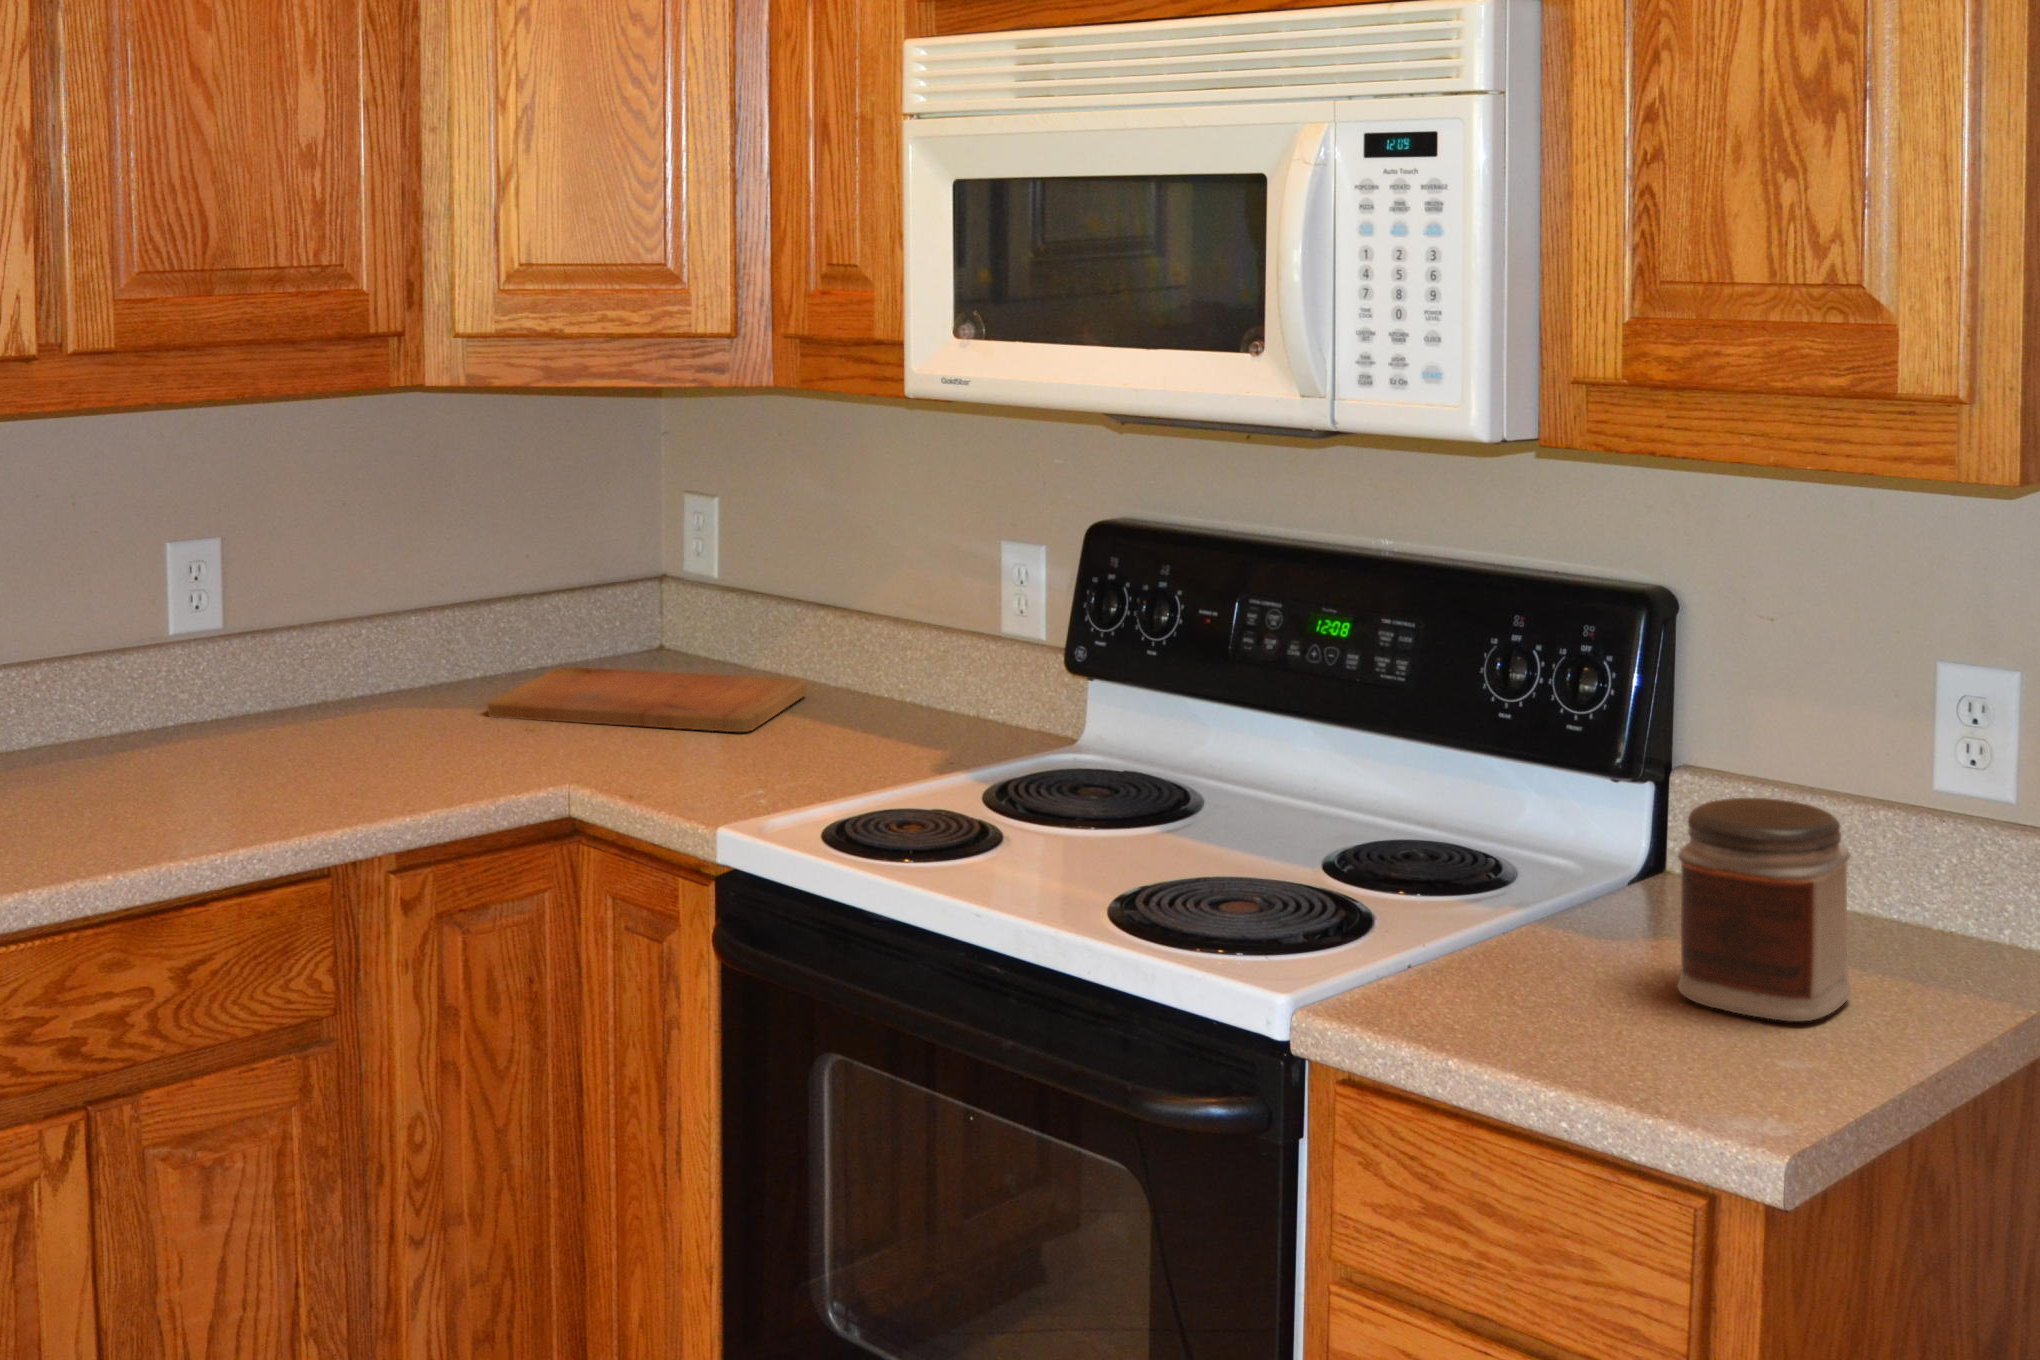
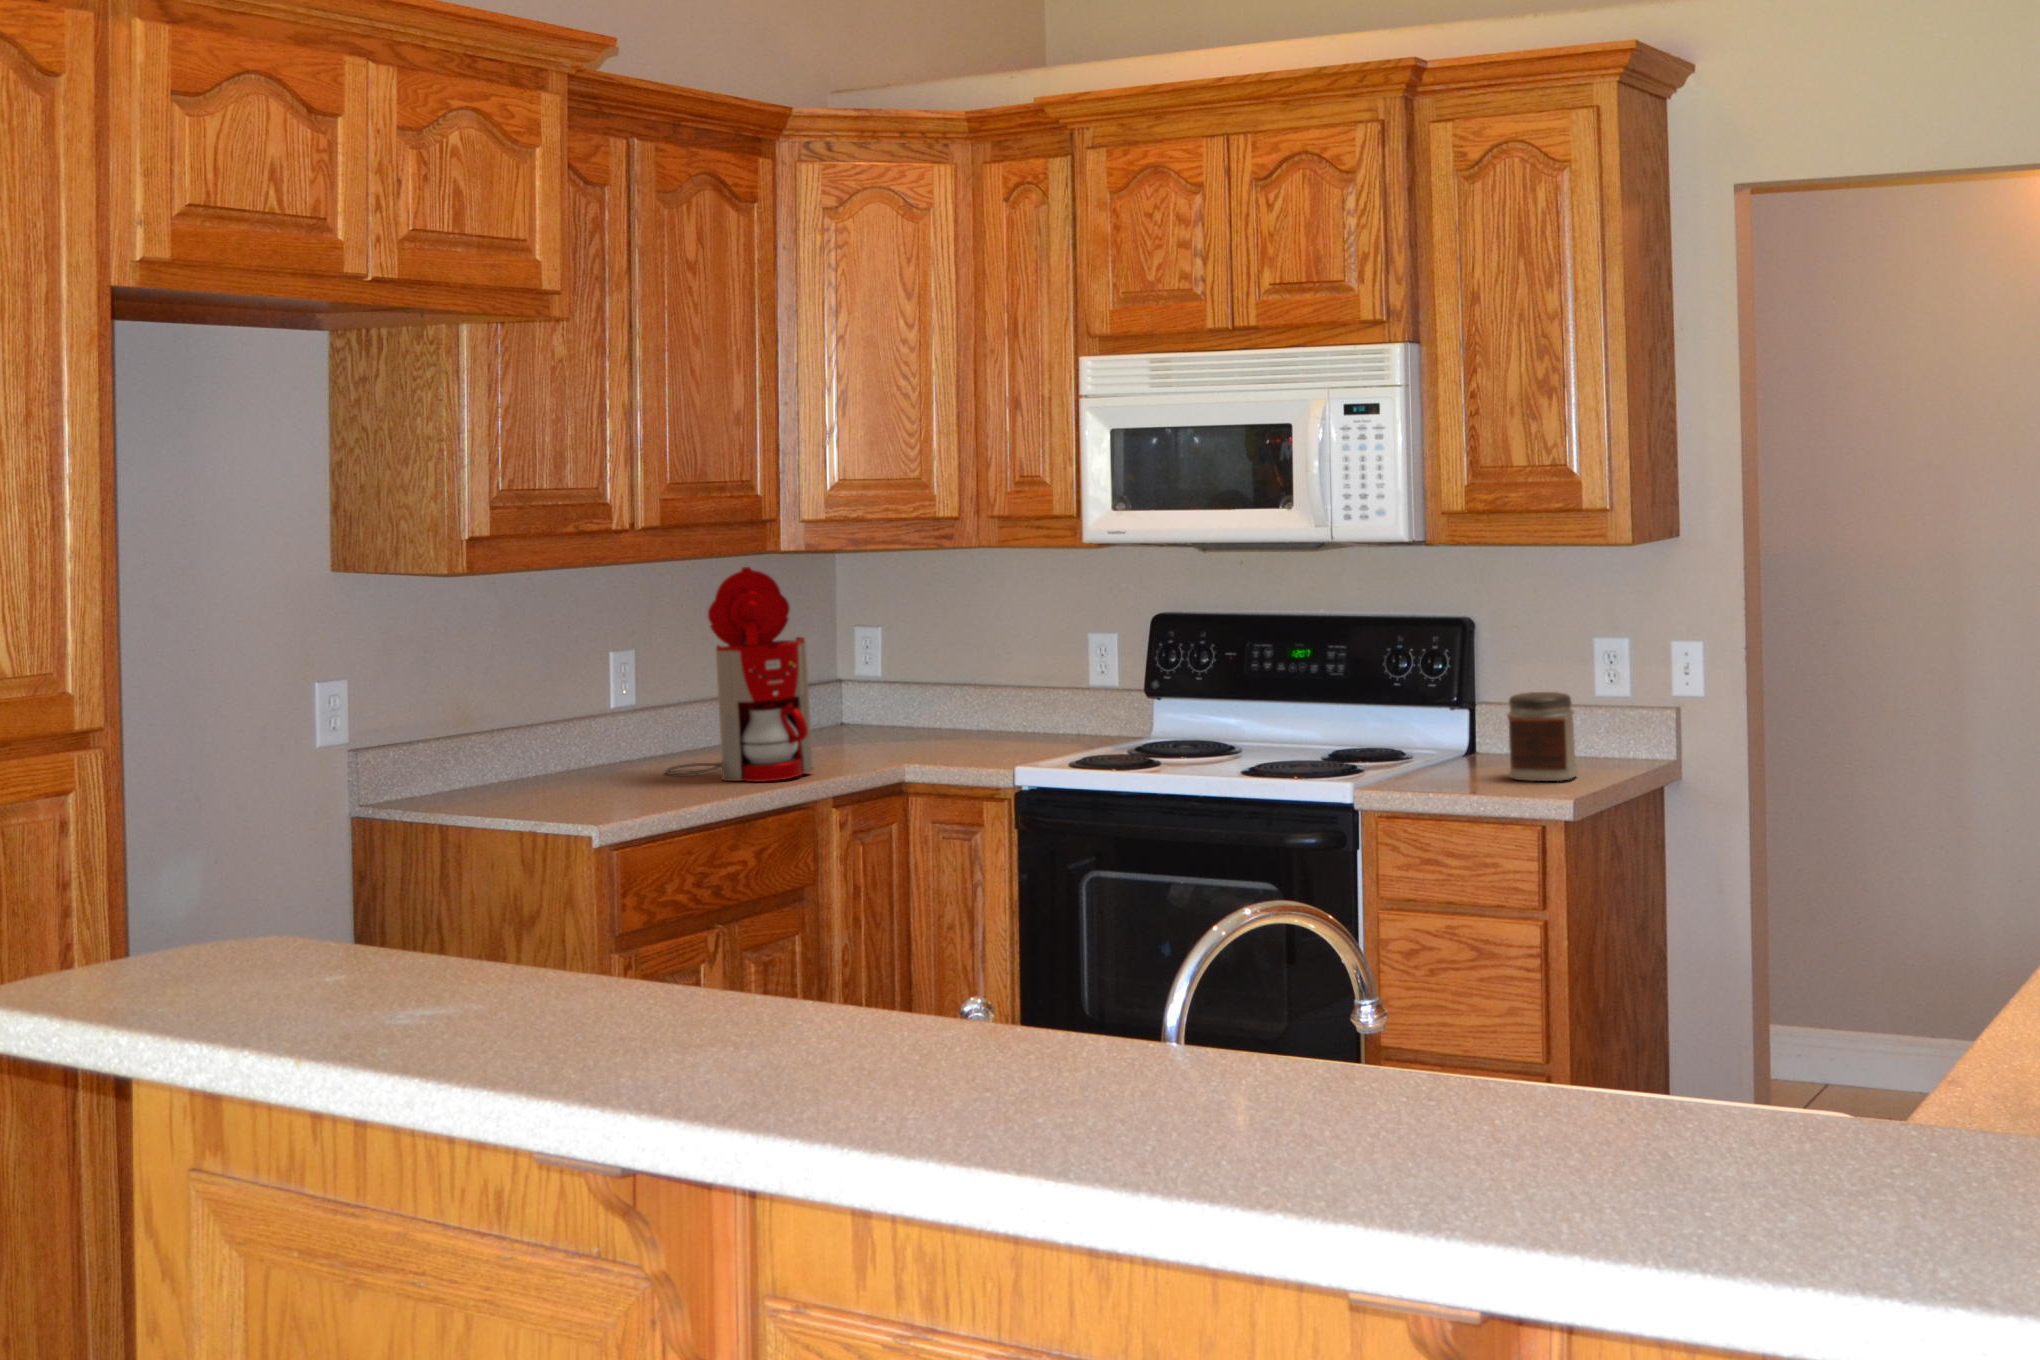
coffee maker: none [180,420,395,811] -> present [666,567,813,782]
cutting board: present [488,667,807,732] -> none [799,724,971,751]

